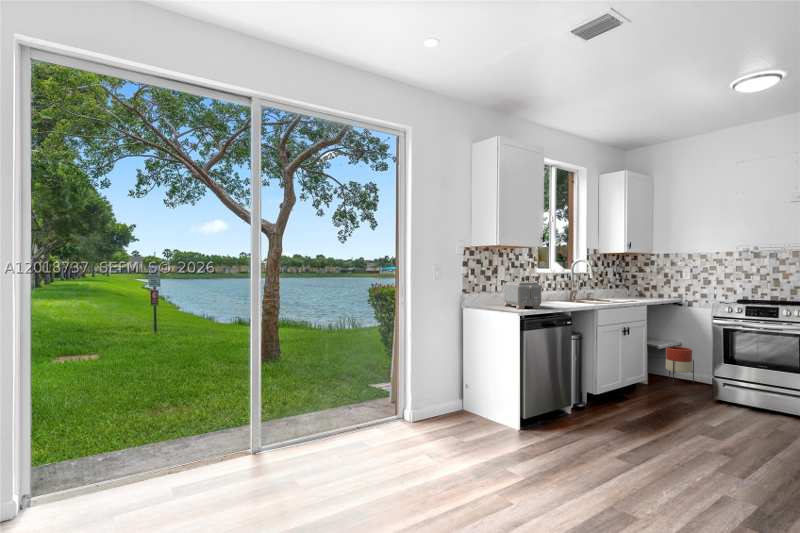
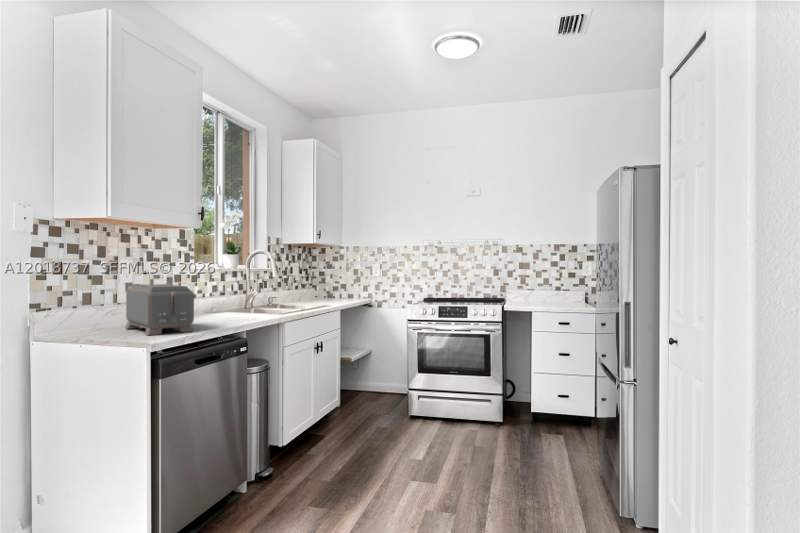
planter: present [666,346,694,384] -> none [356,354,384,400]

